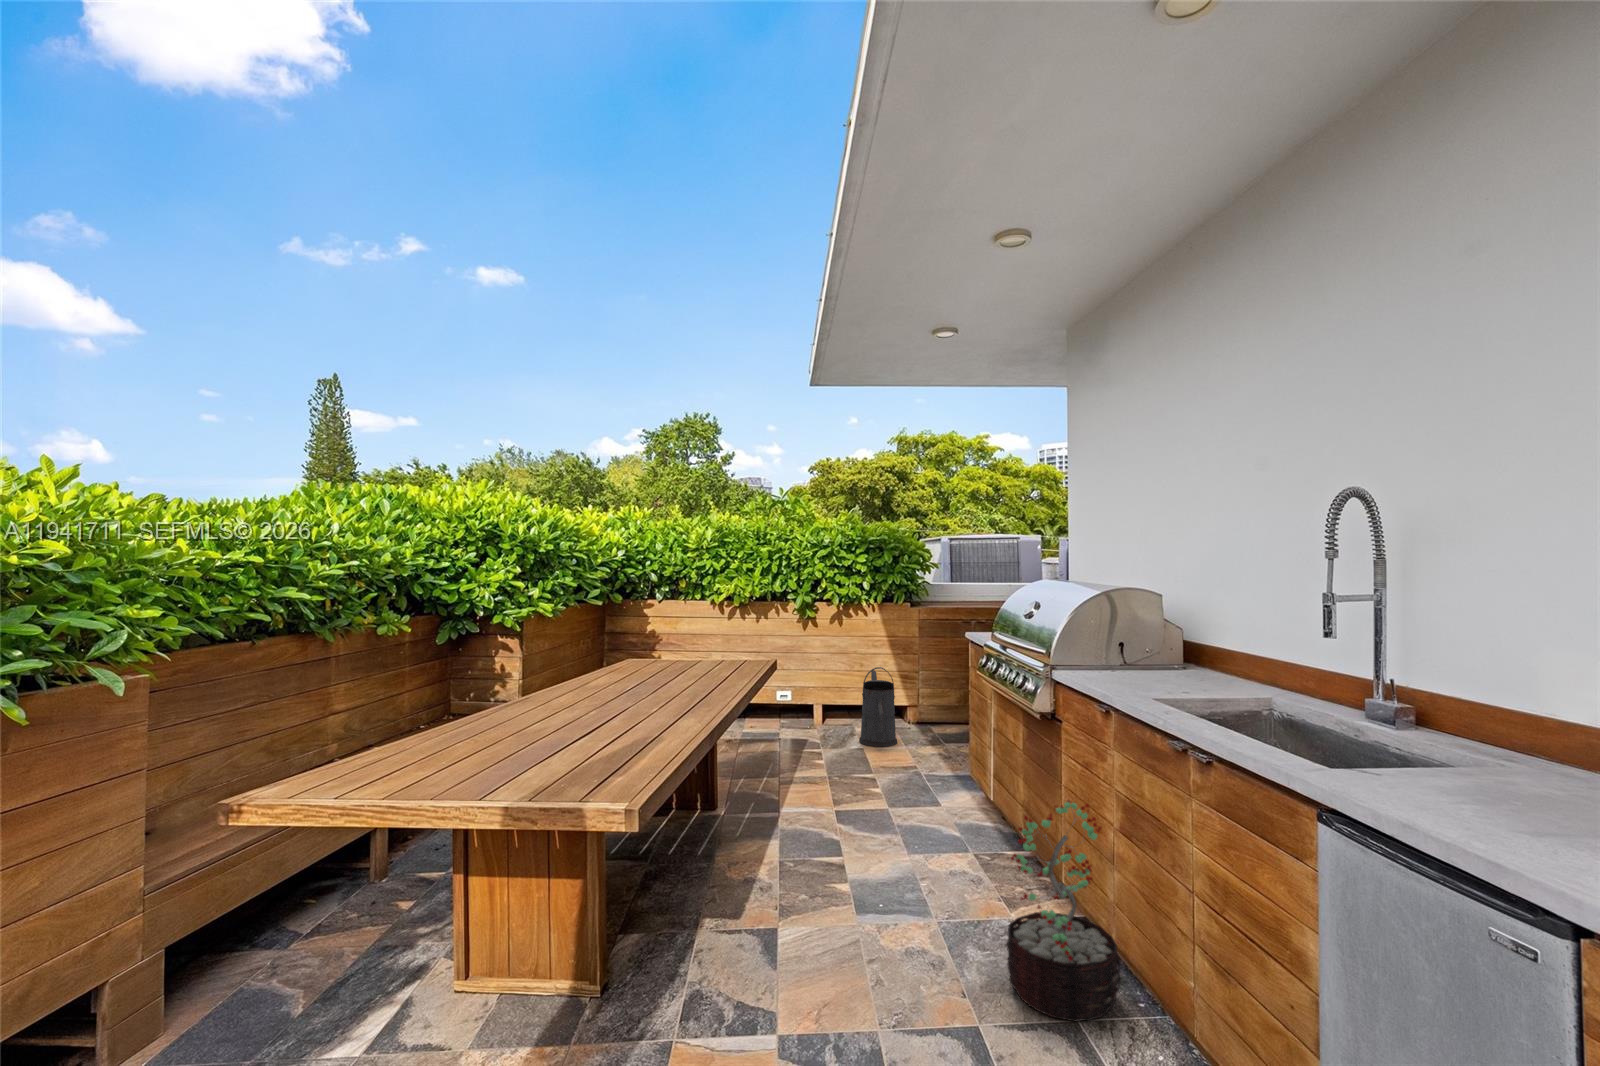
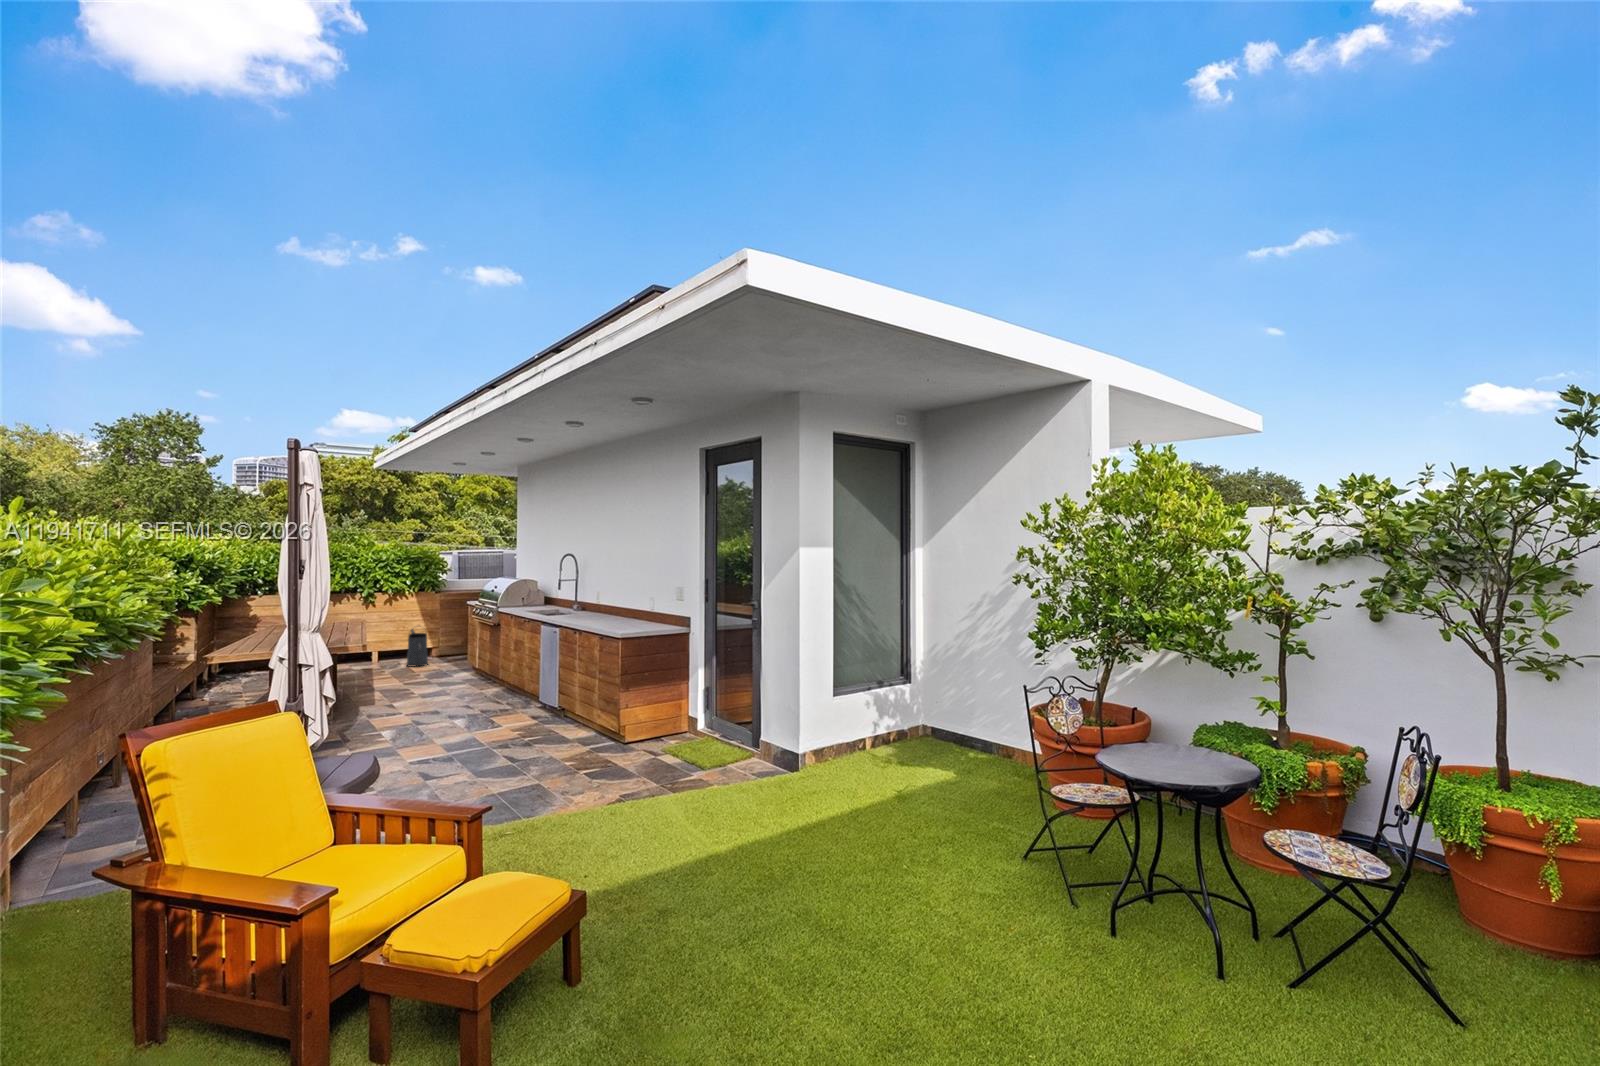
decorative plant: present [1006,800,1121,1022] -> none [479,643,512,700]

